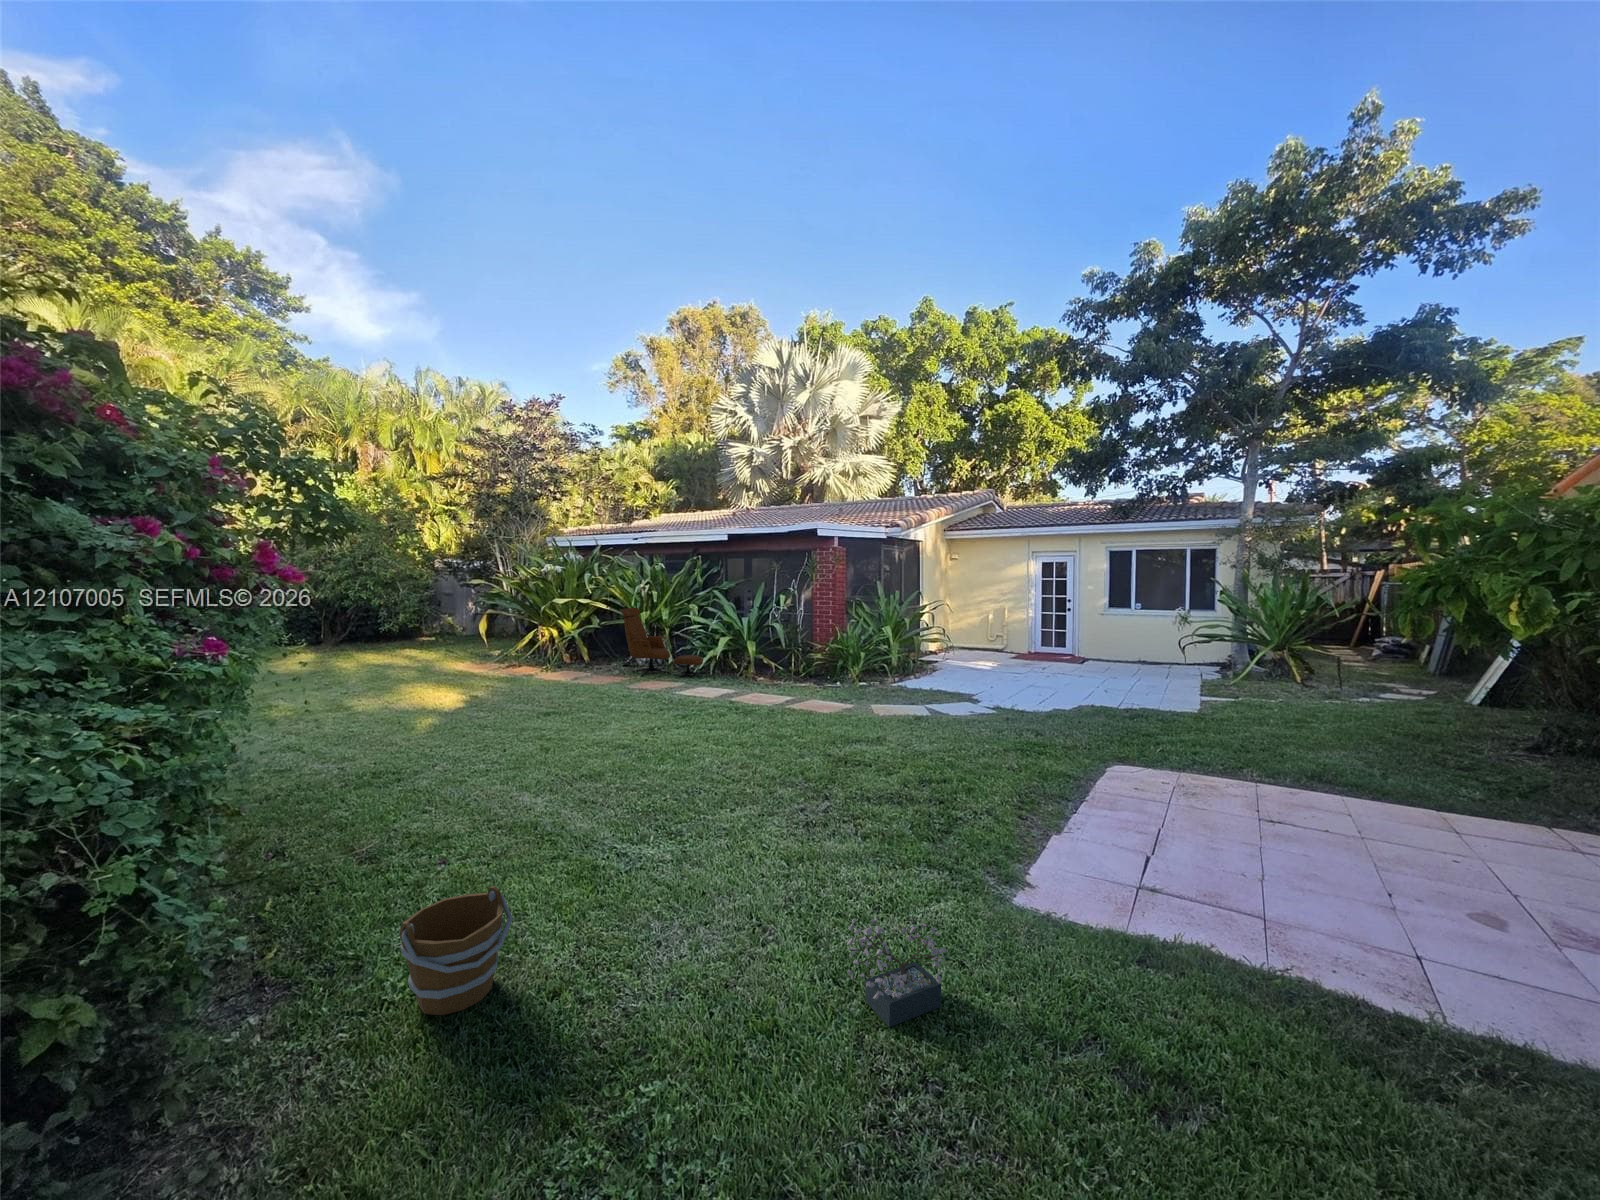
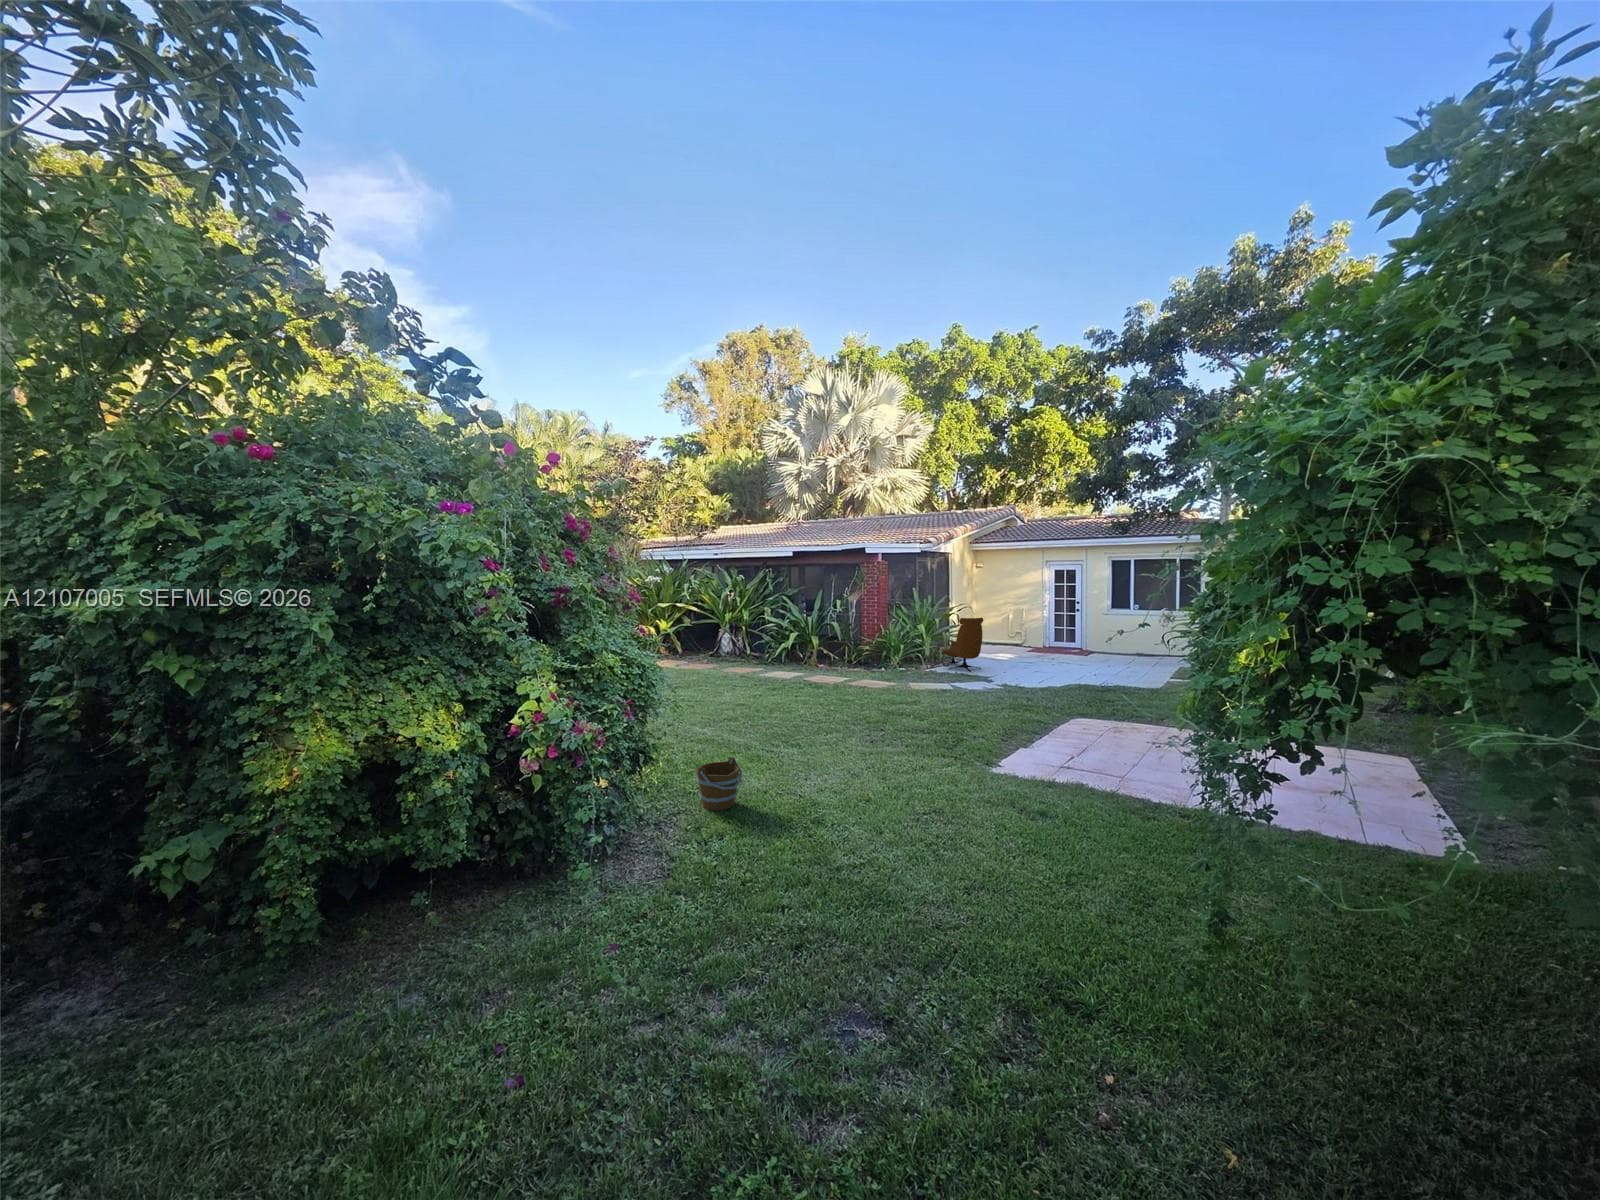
lounge chair: present [622,608,703,678] -> present [942,618,983,672]
decorative plant: present [847,918,946,1027] -> none [905,769,954,817]

